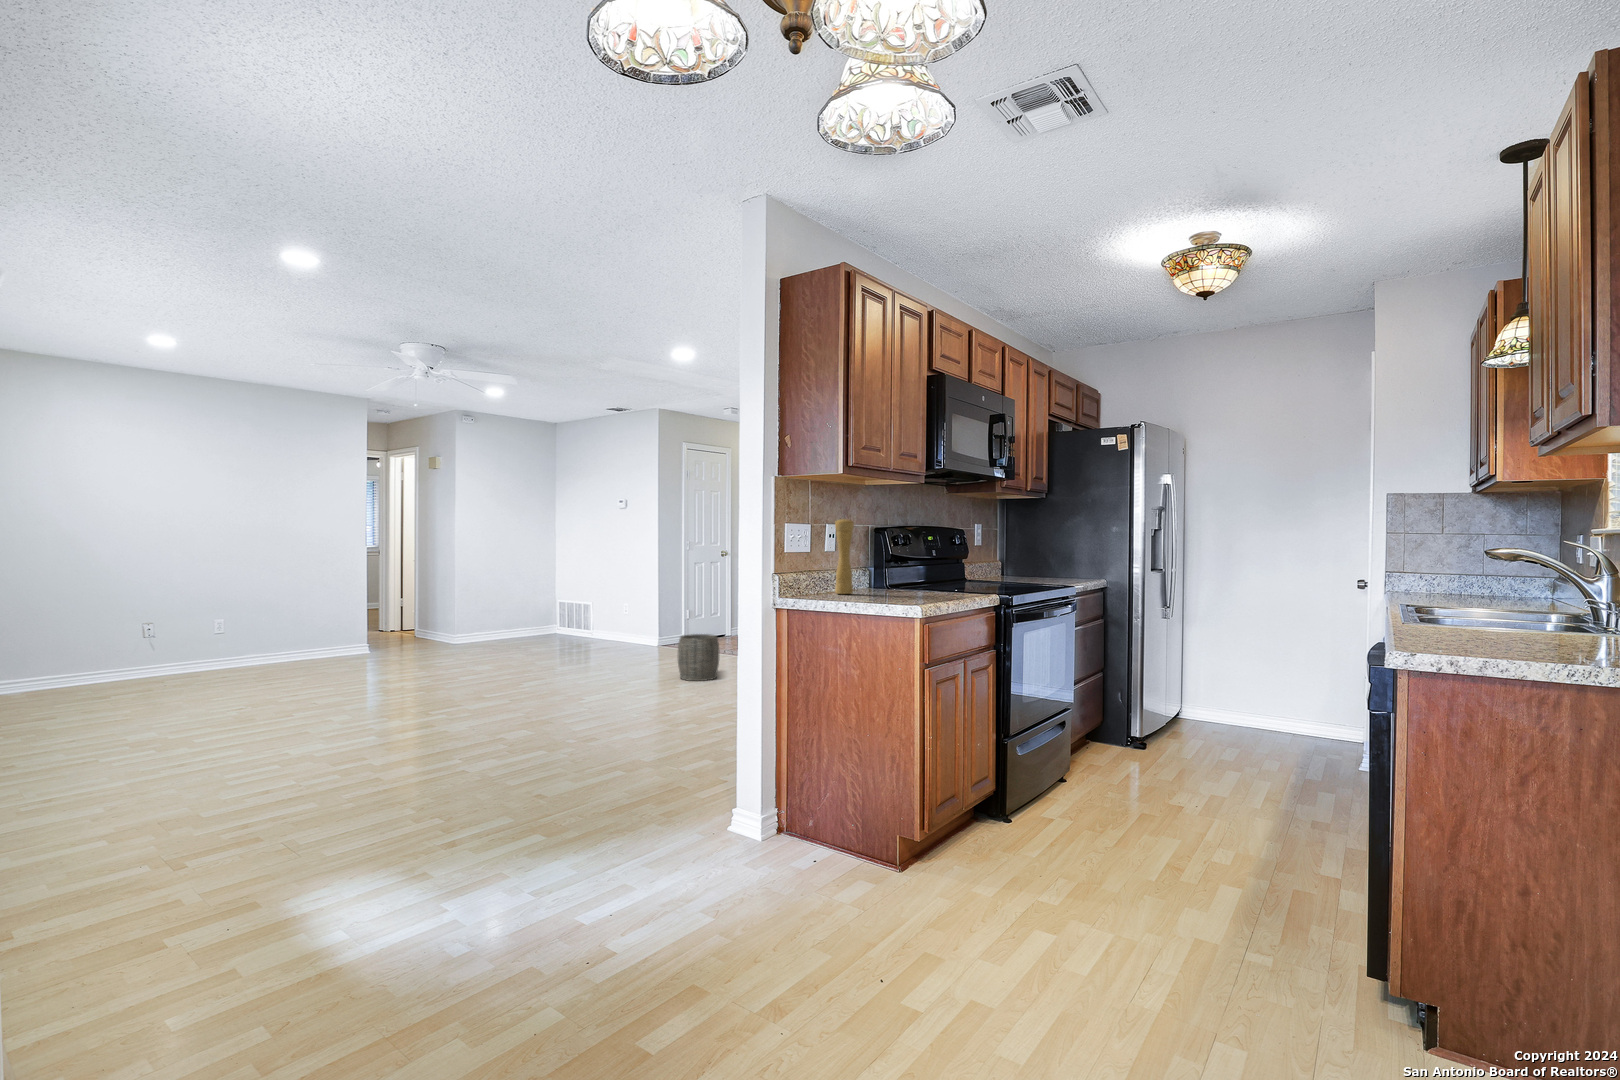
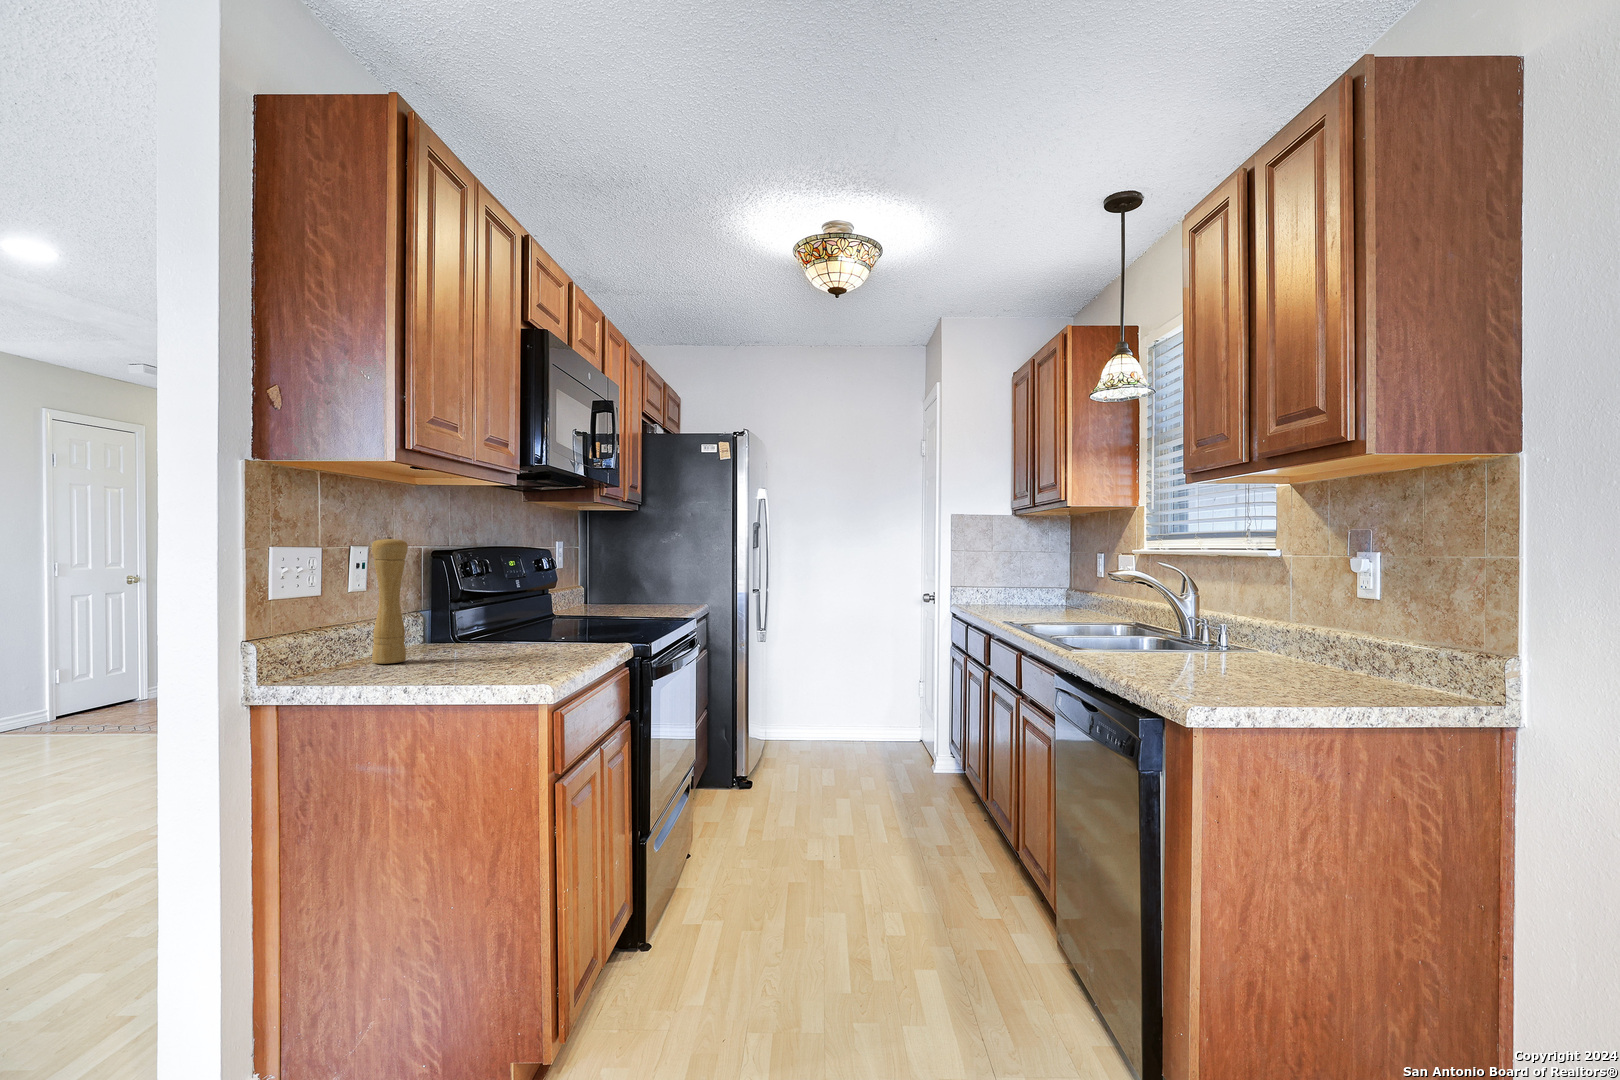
woven basket: present [678,634,719,681] -> none [26,713,120,796]

